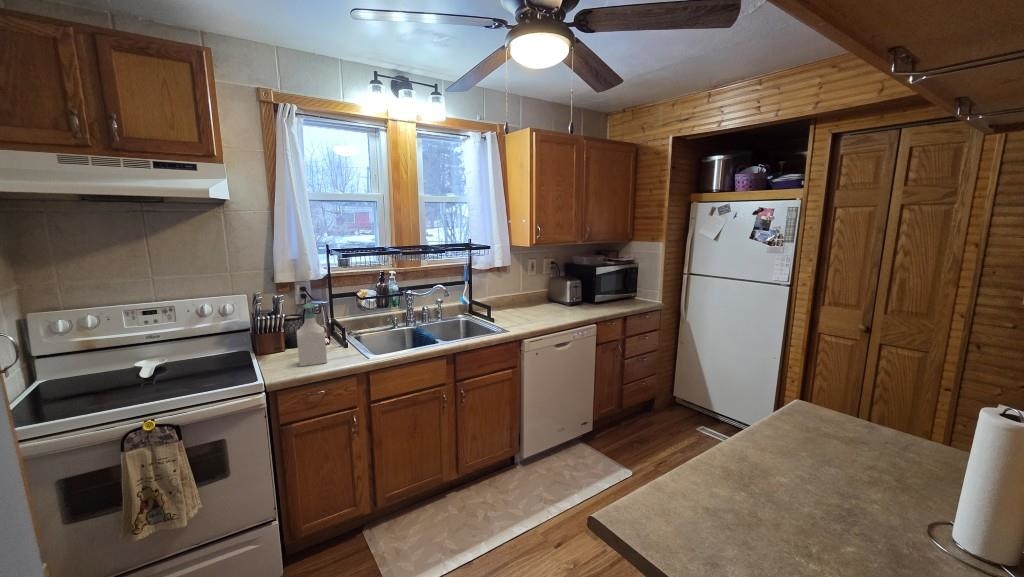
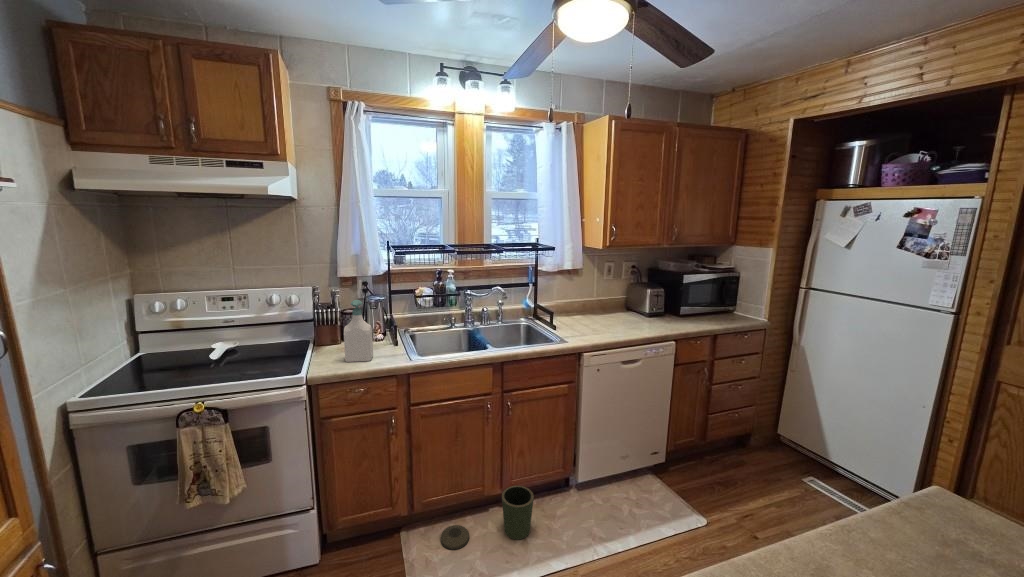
trash can: none [405,467,491,536] -> present [440,486,534,550]

